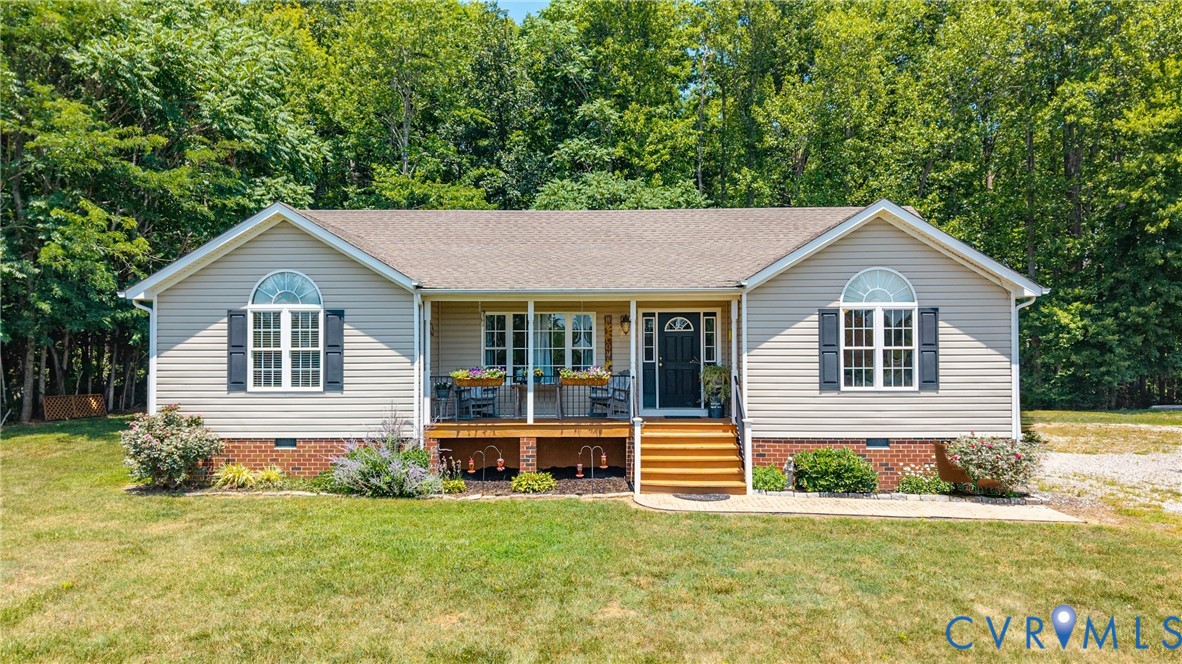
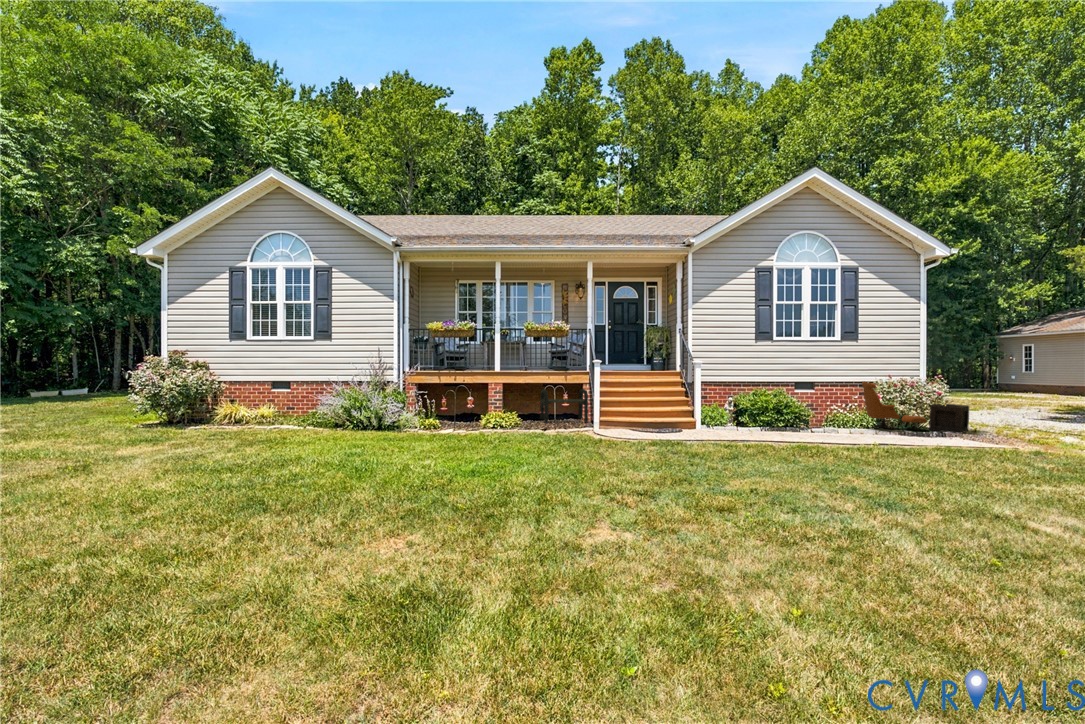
bench: none [577,447,630,488] -> present [540,389,588,423]
wooden crate: none [1007,464,1050,500] -> present [929,403,969,434]

